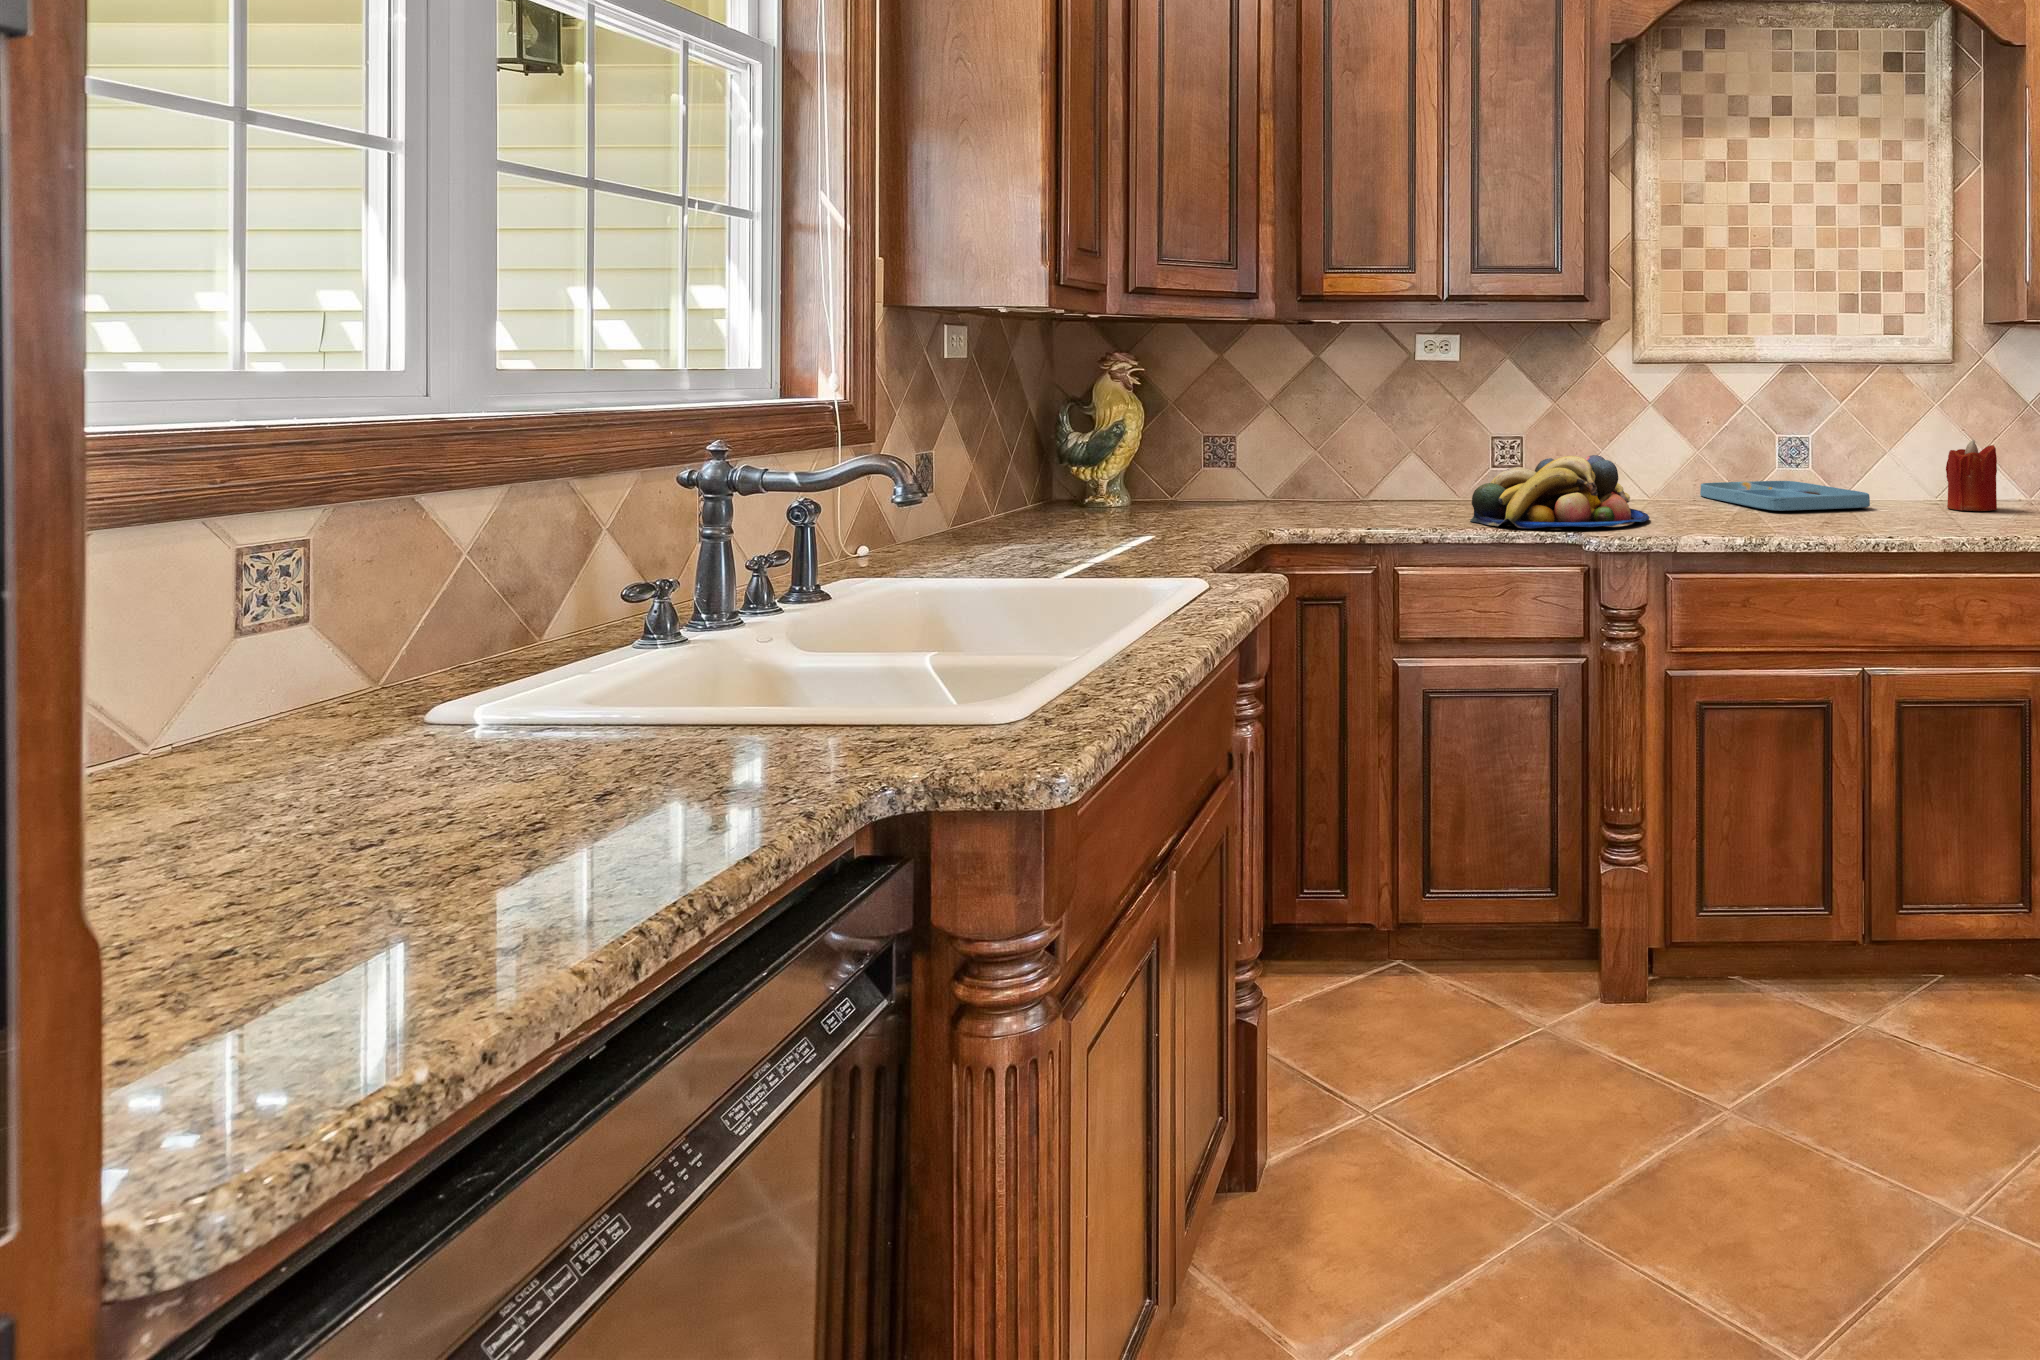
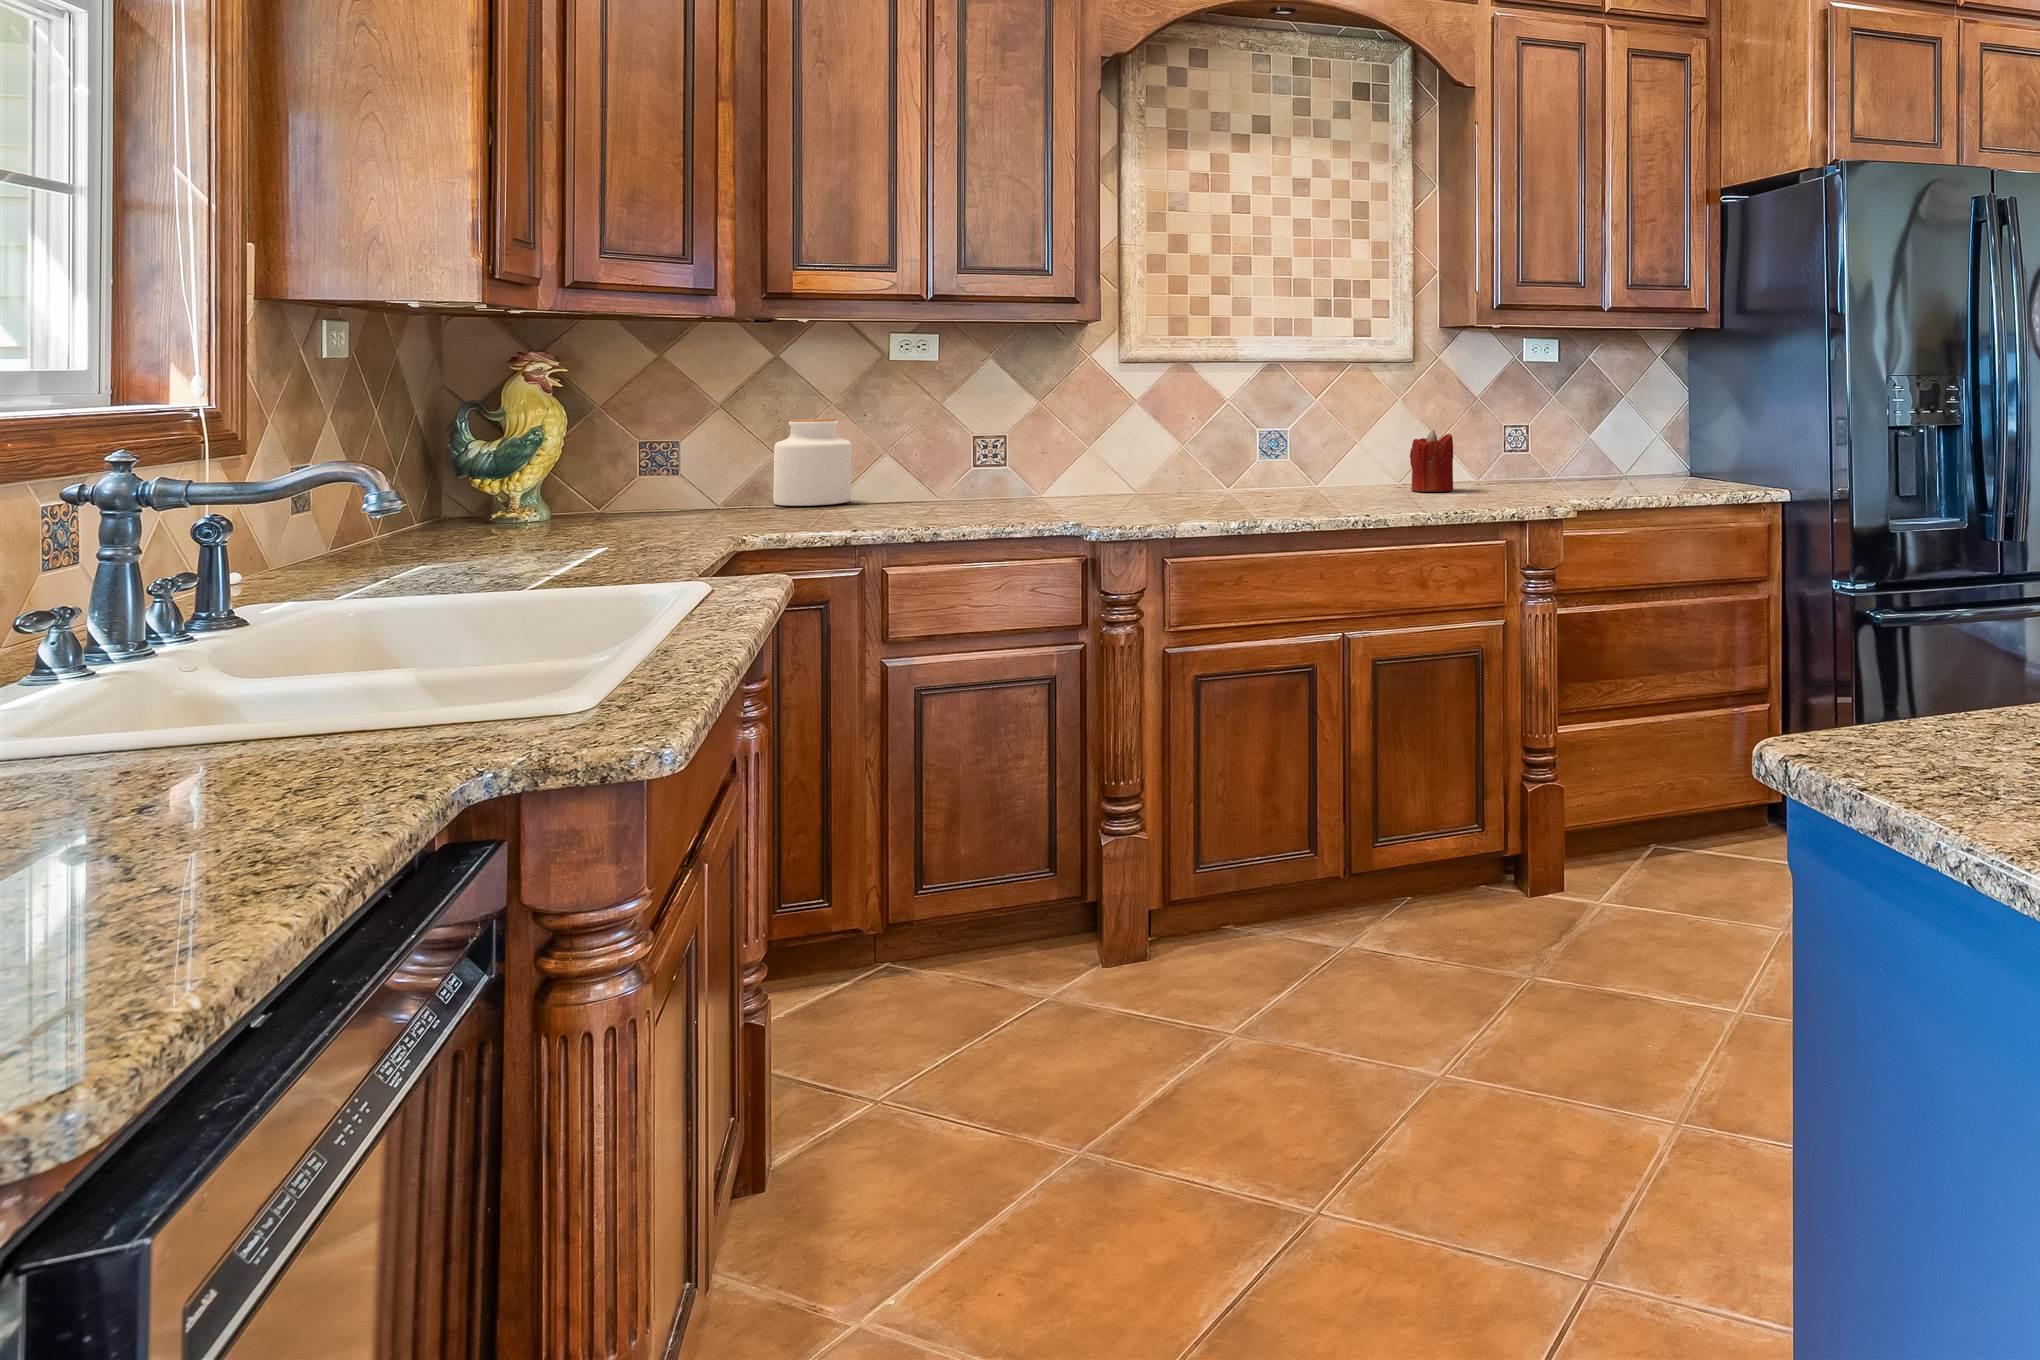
jar: none [1314,414,1381,498] -> present [773,419,851,506]
fruit bowl: present [1470,455,1650,528] -> none [963,452,1146,524]
tray: present [1700,481,1870,511] -> none [1186,473,1345,498]

